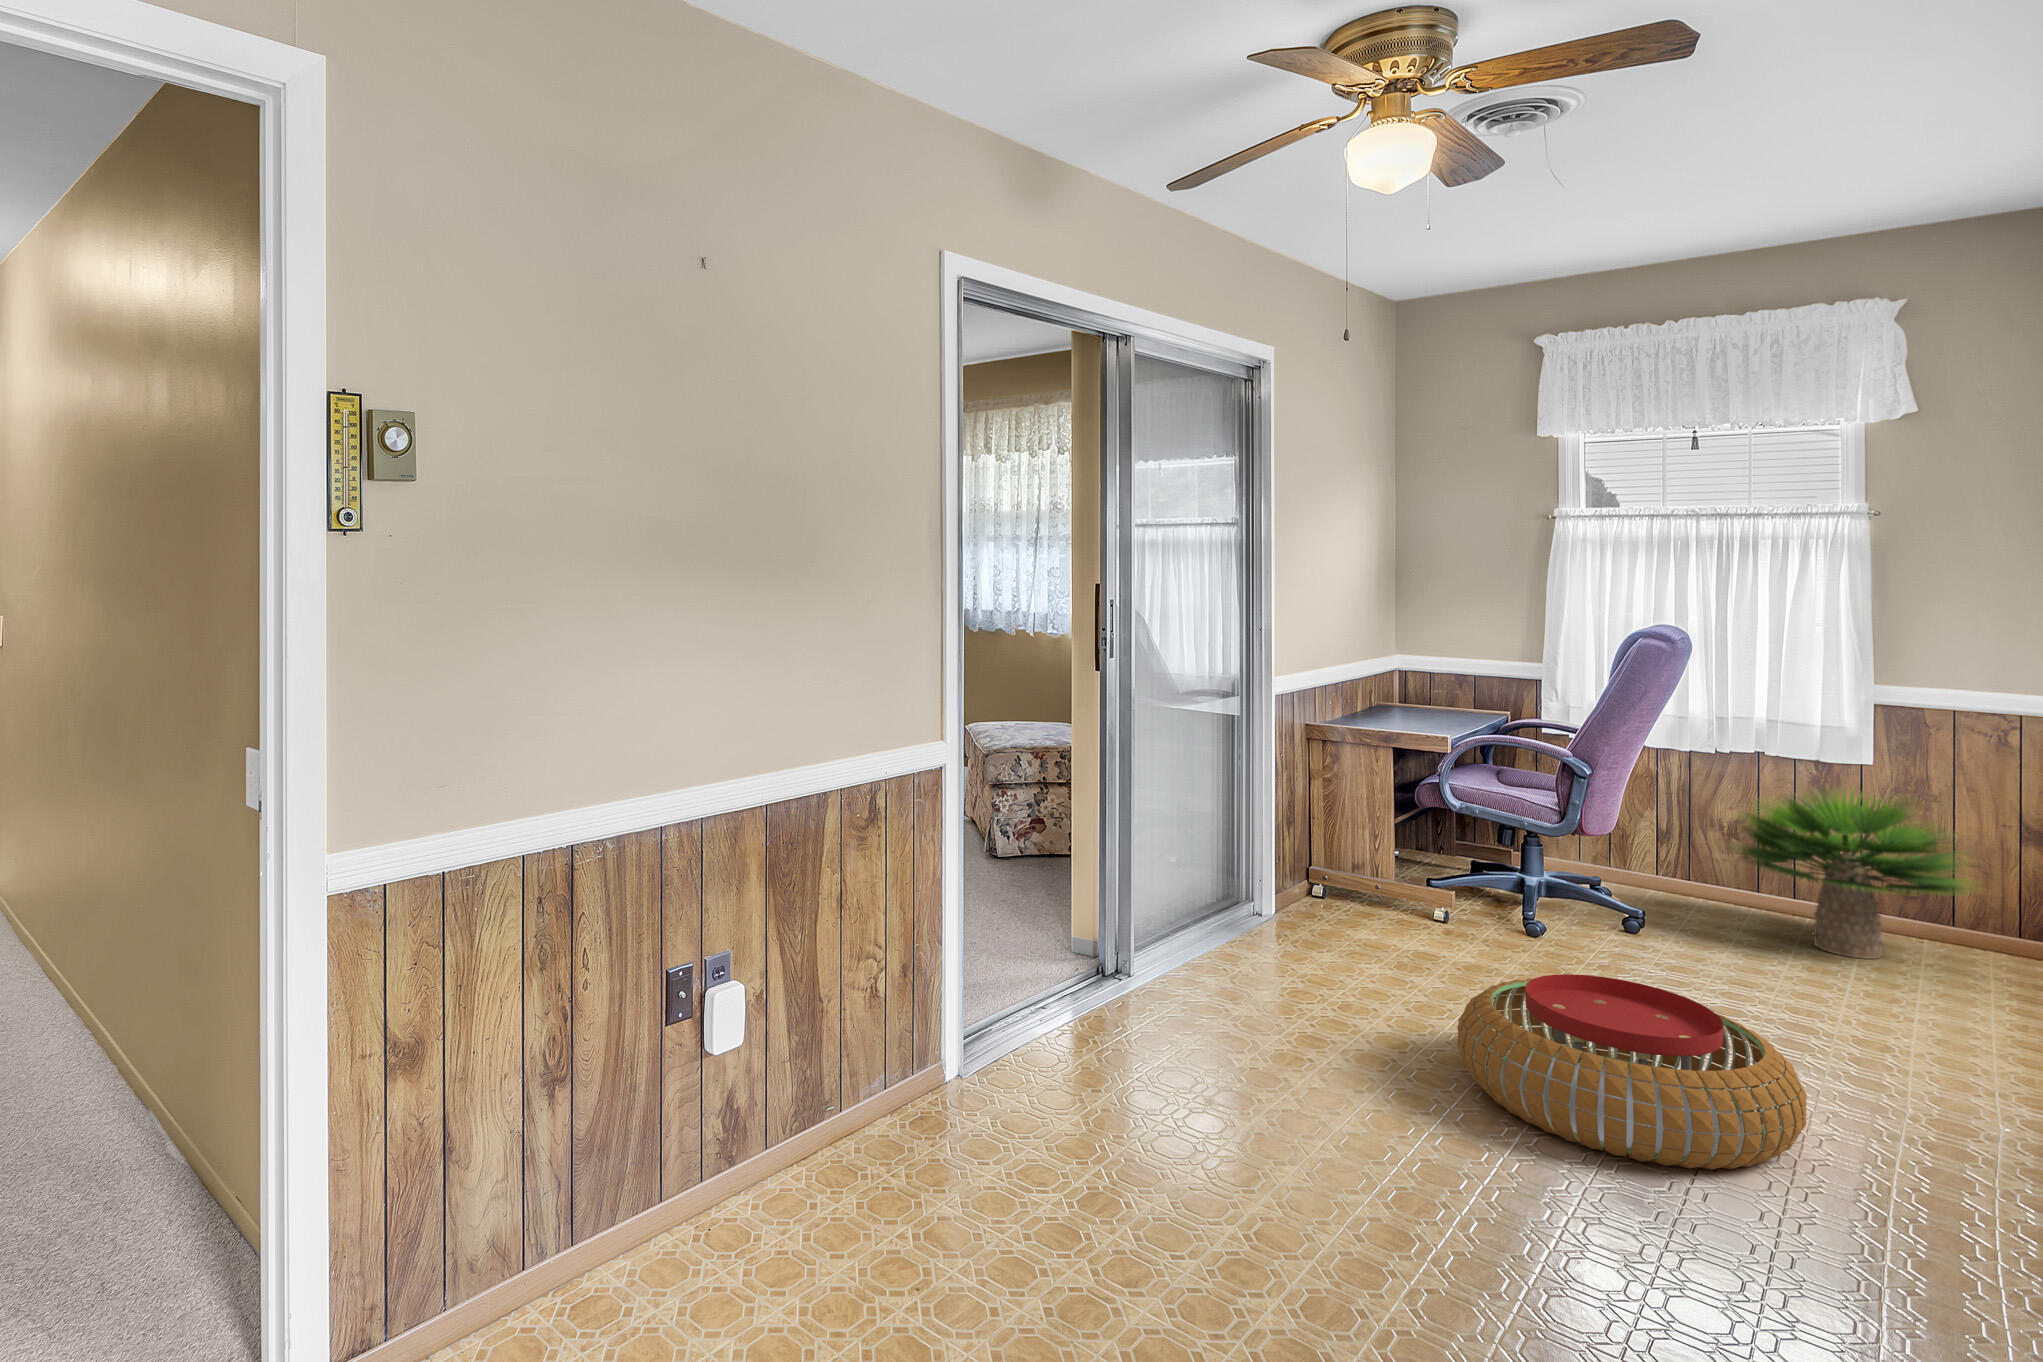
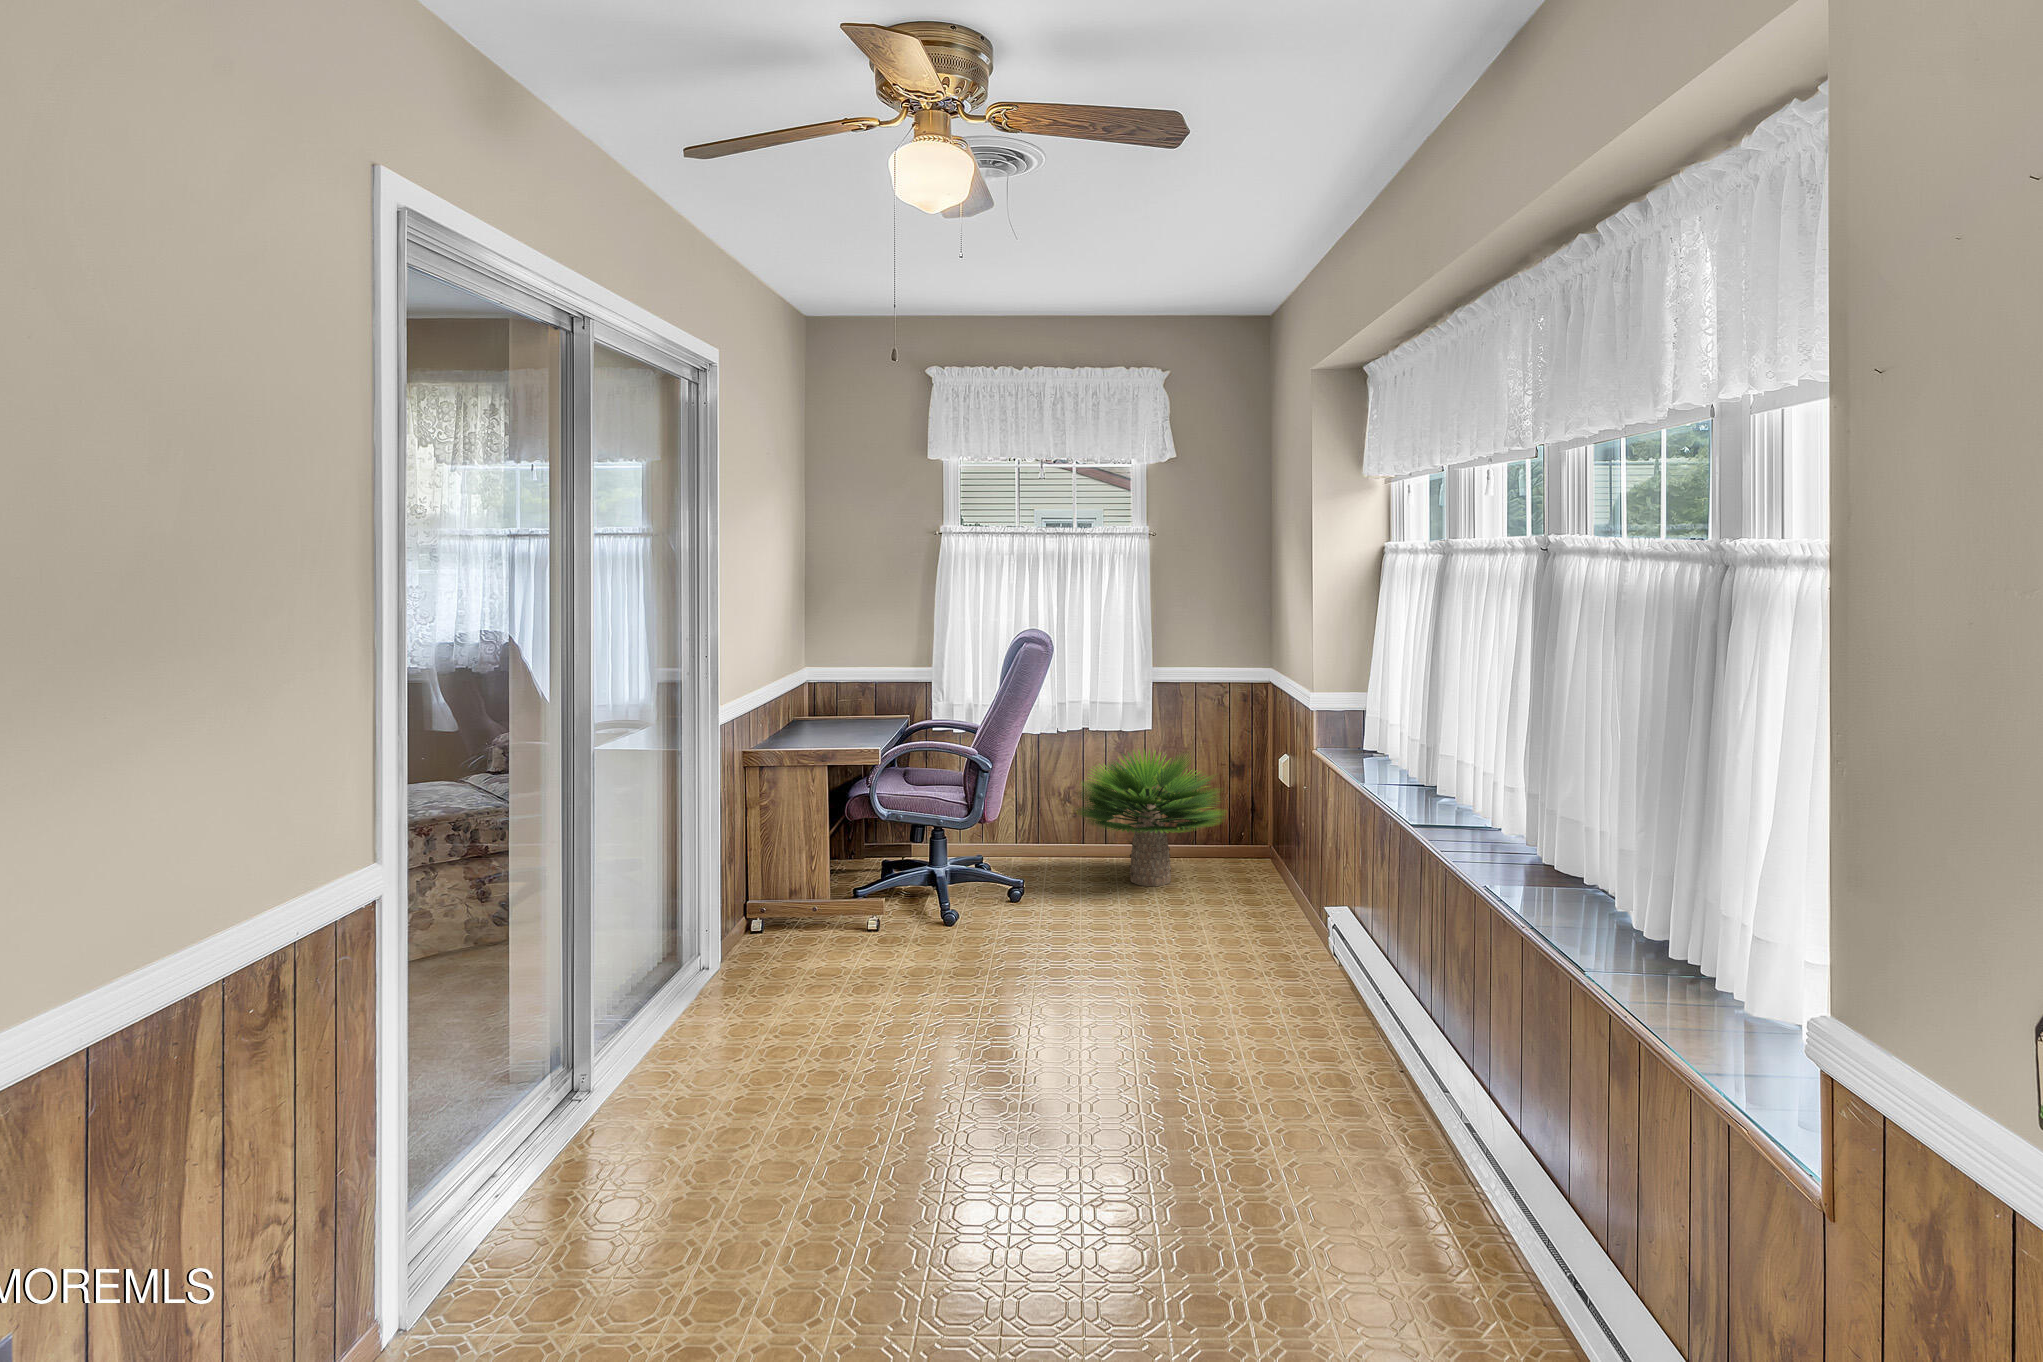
pouf: present [1457,974,1807,1170] -> none [941,961,1201,1133]

